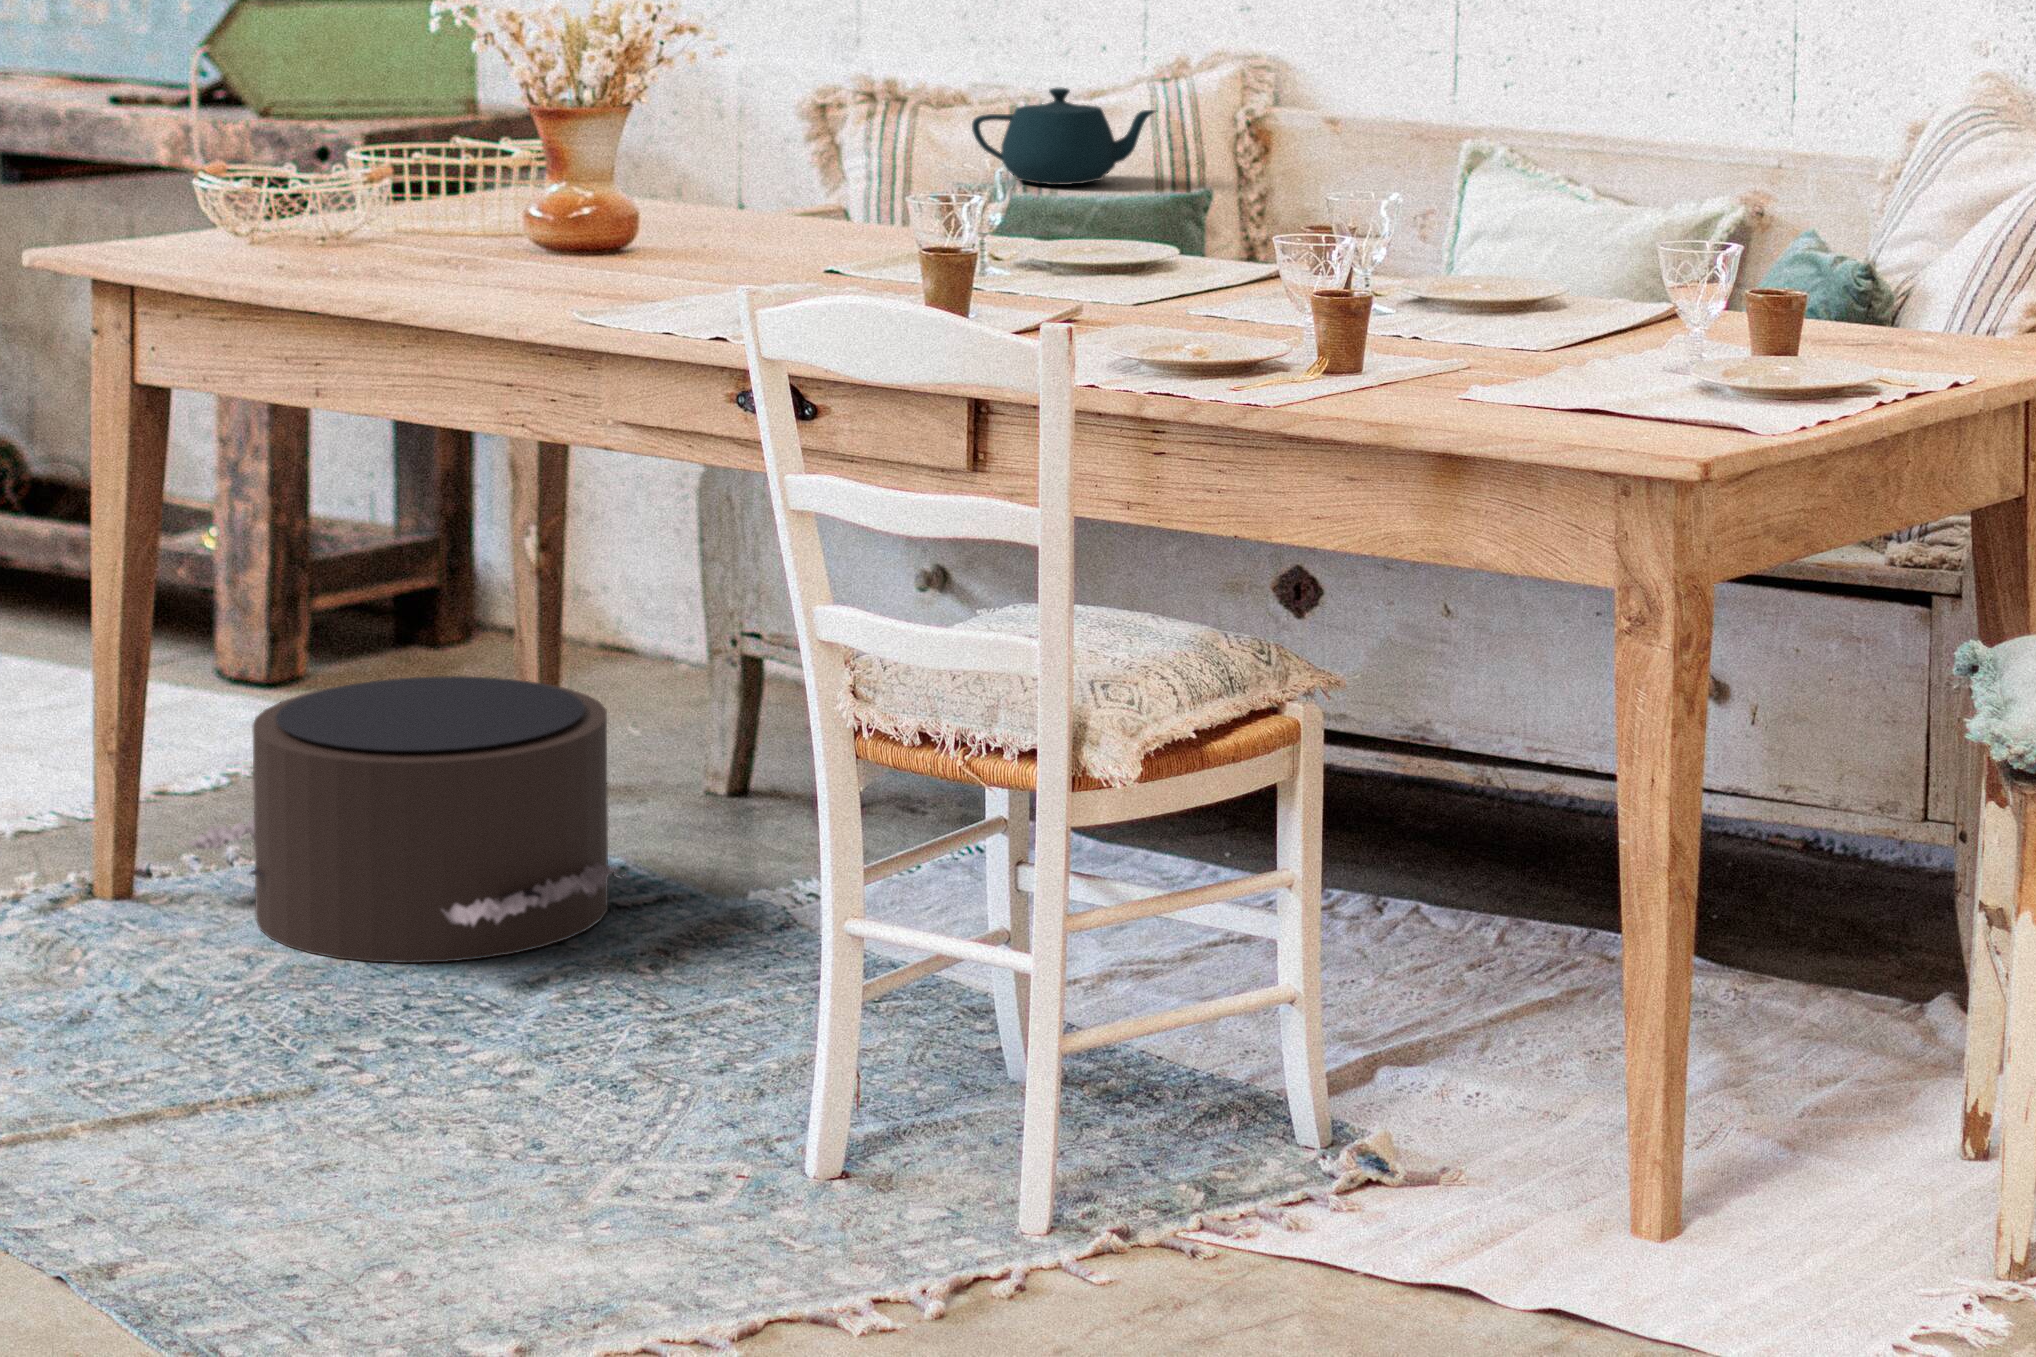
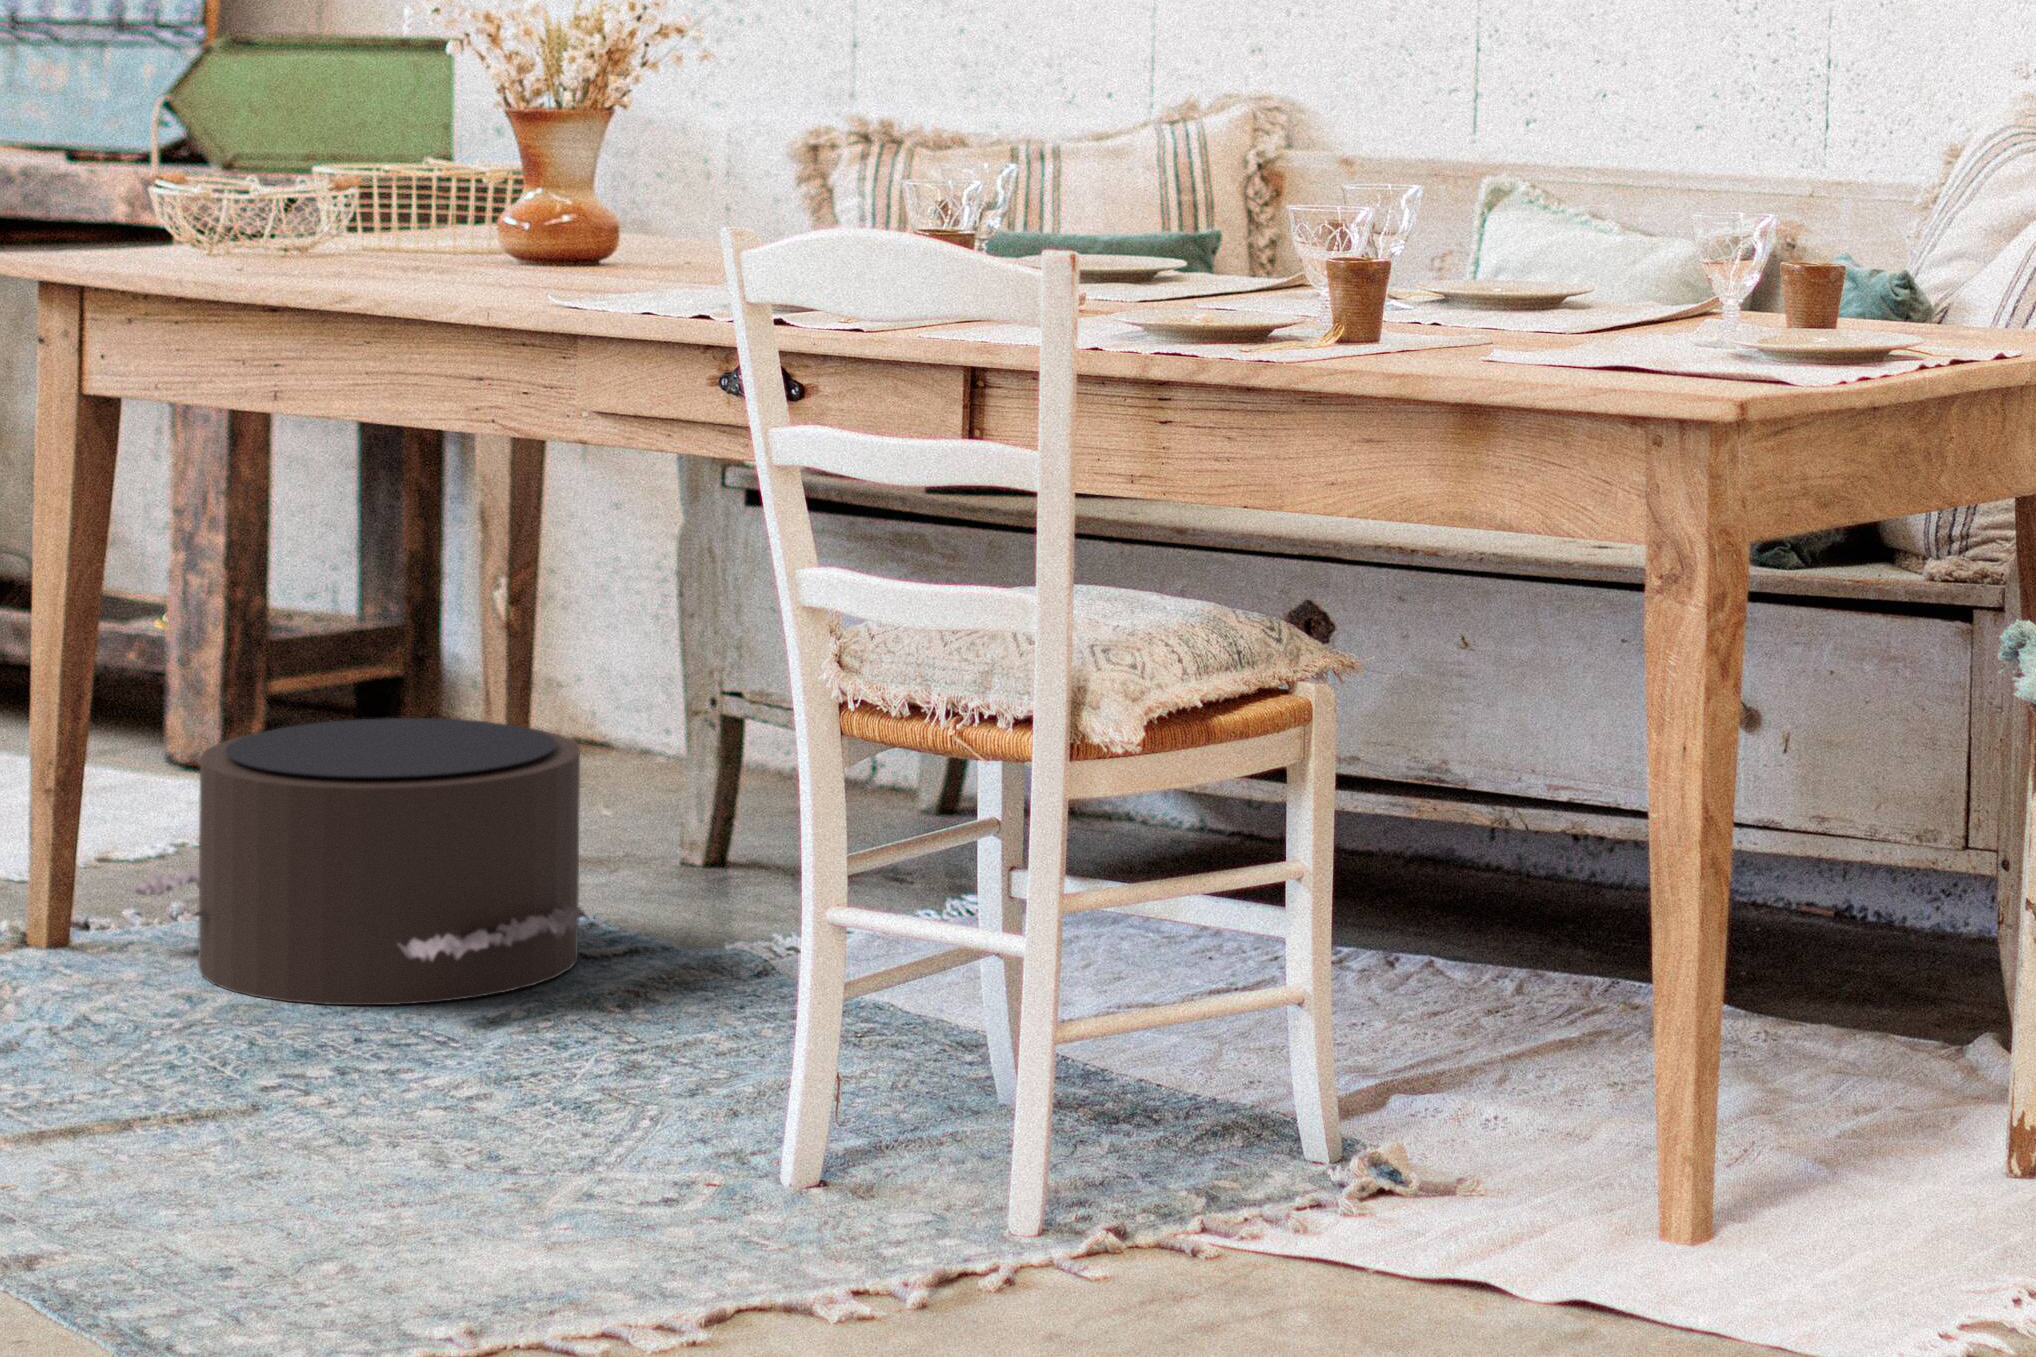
teapot: present [972,88,1156,185] -> none [976,122,1171,221]

